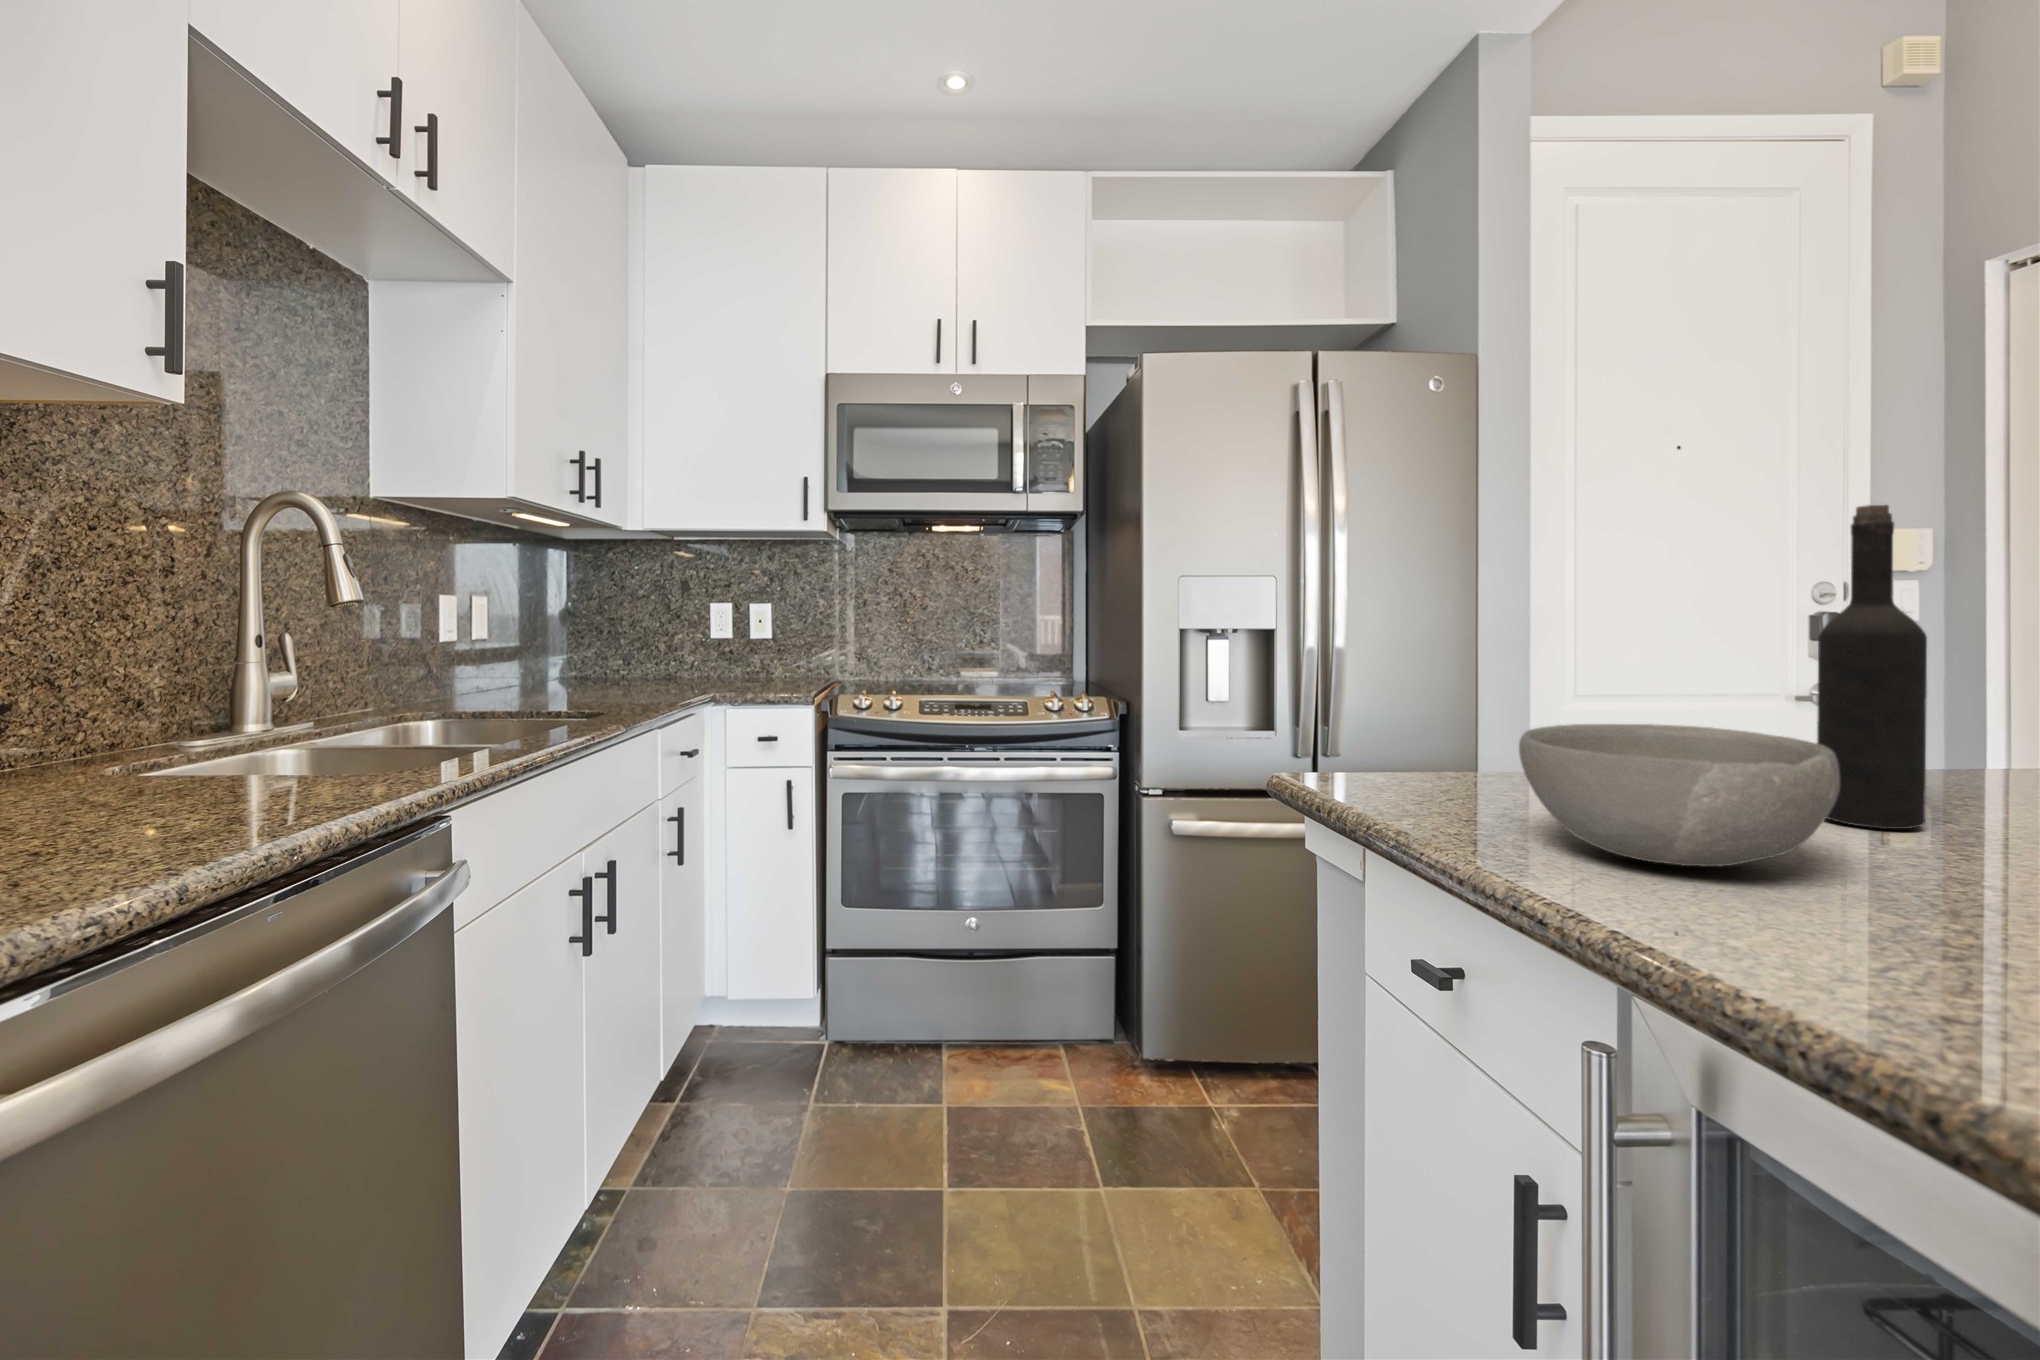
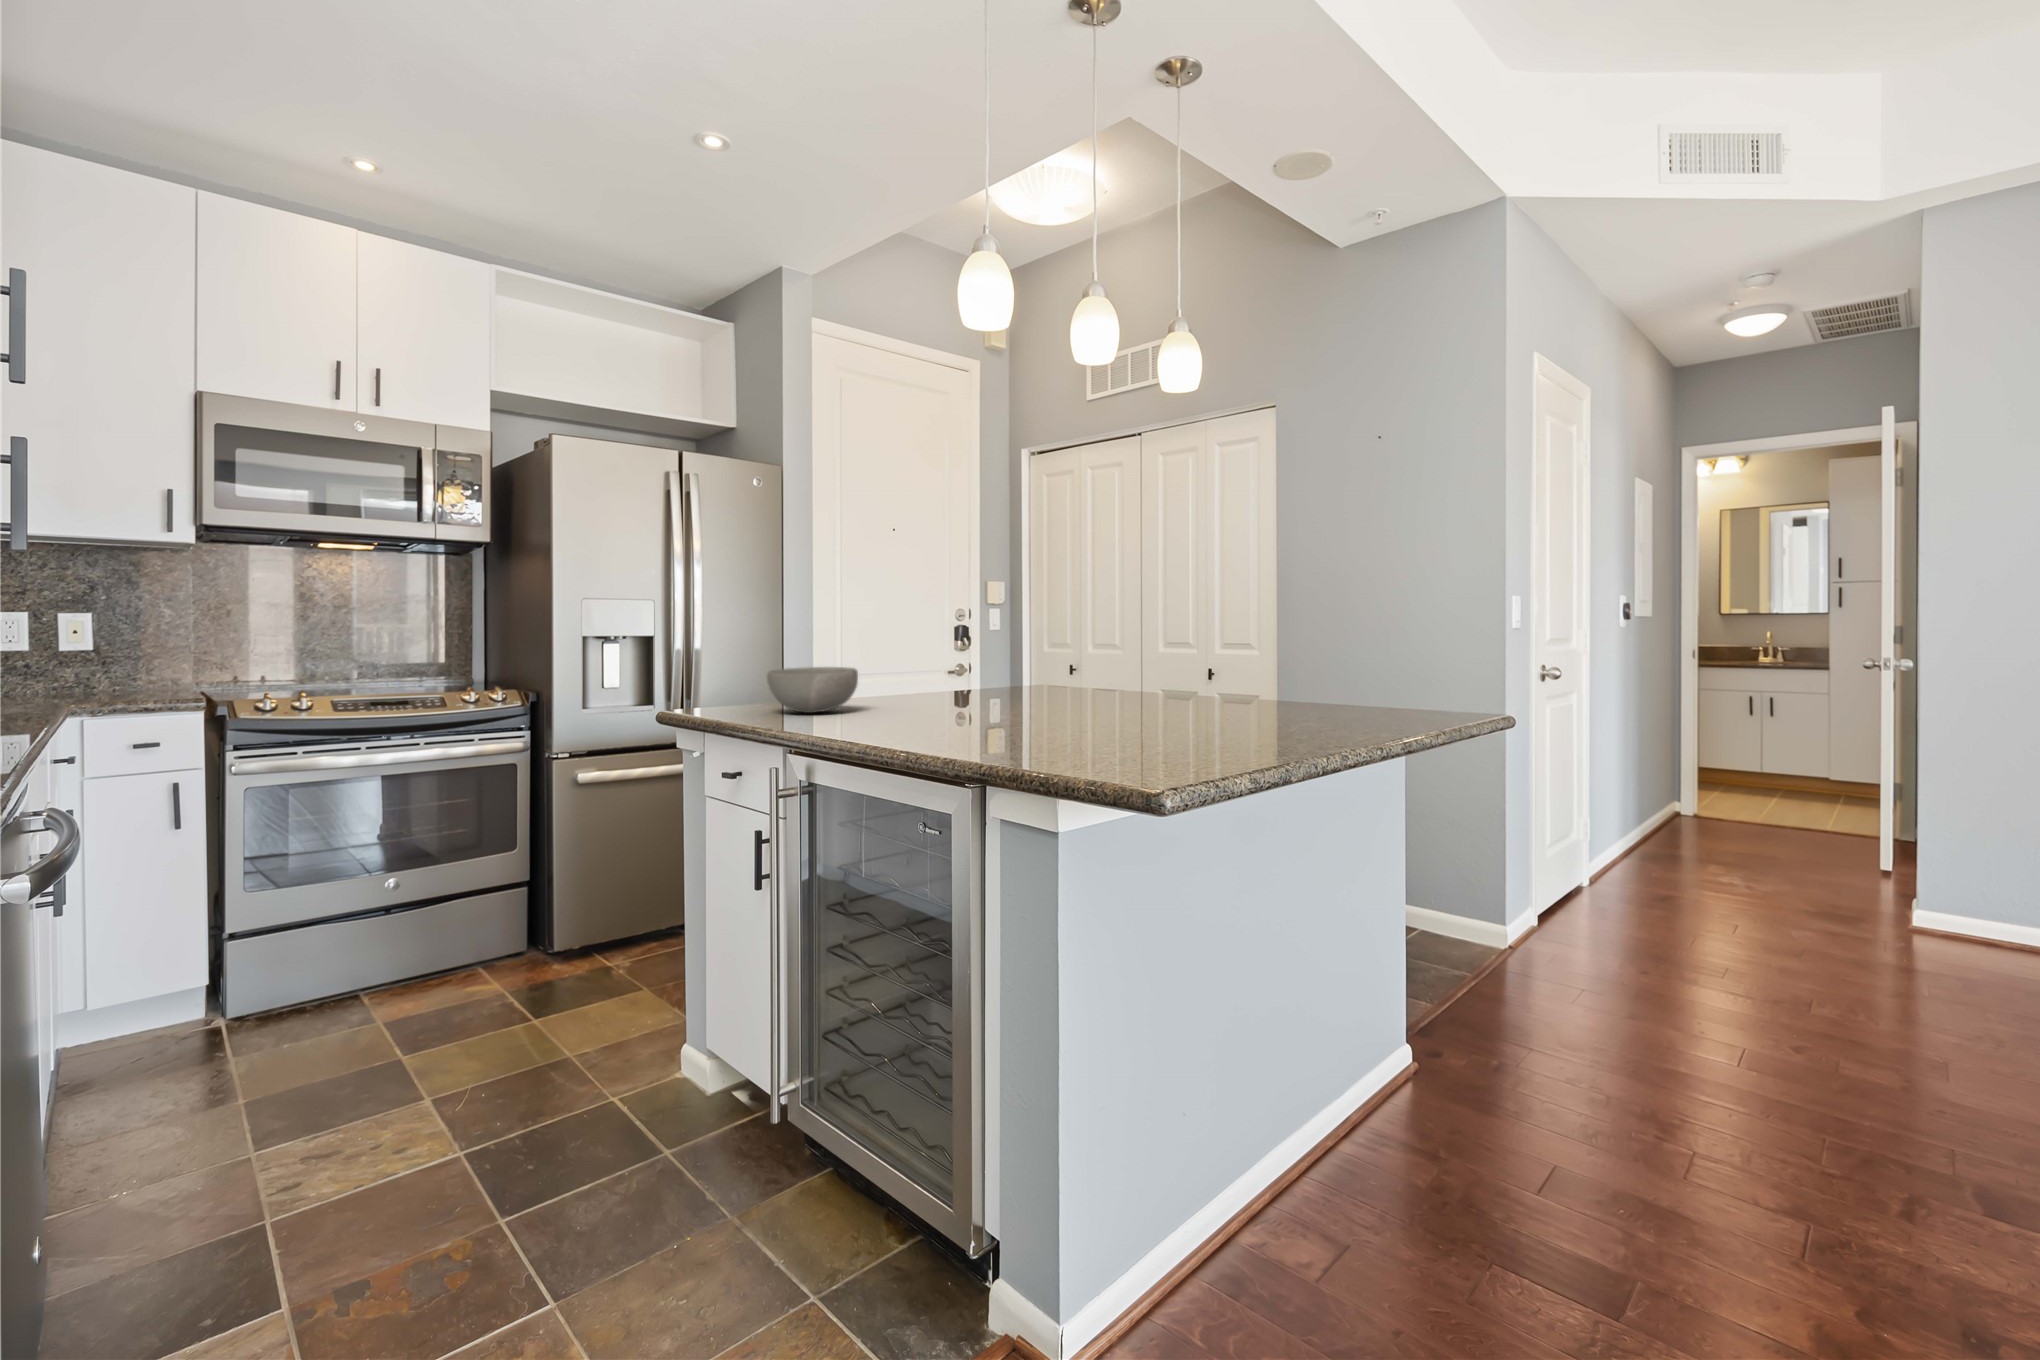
wine bottle: present [1817,505,1927,829] -> none [875,587,904,702]

